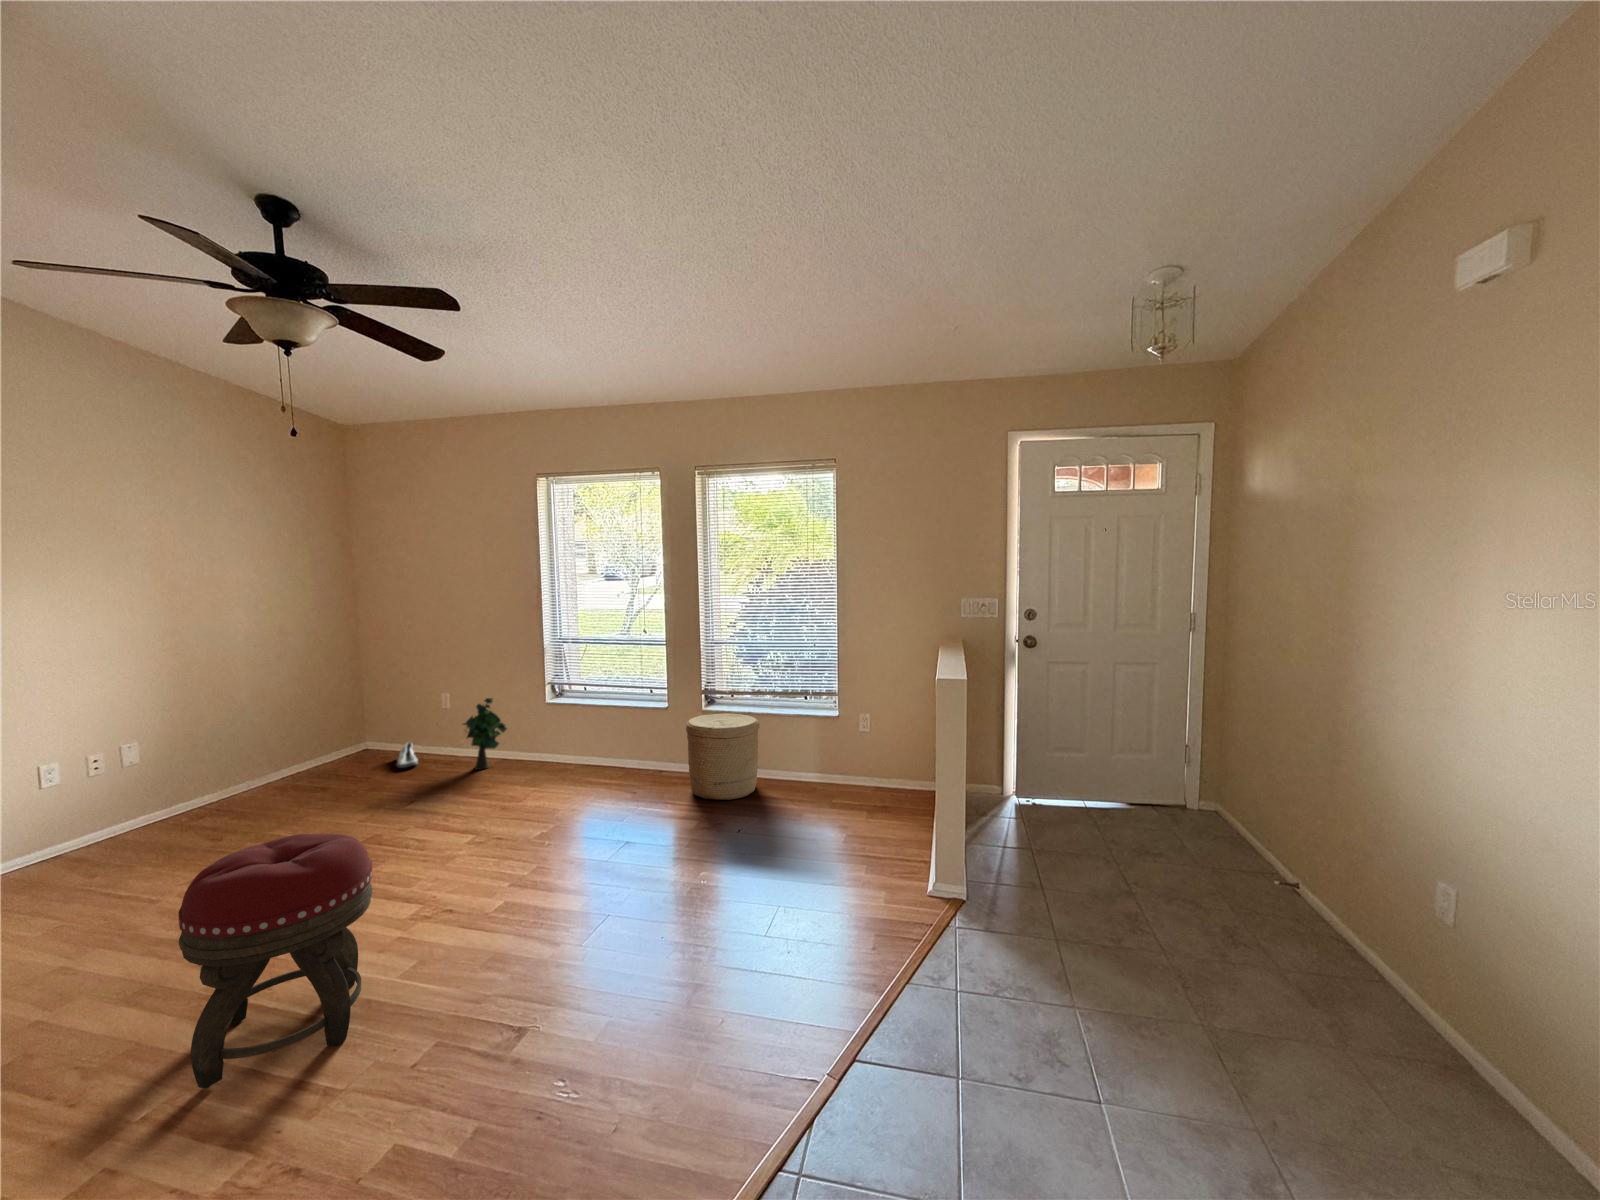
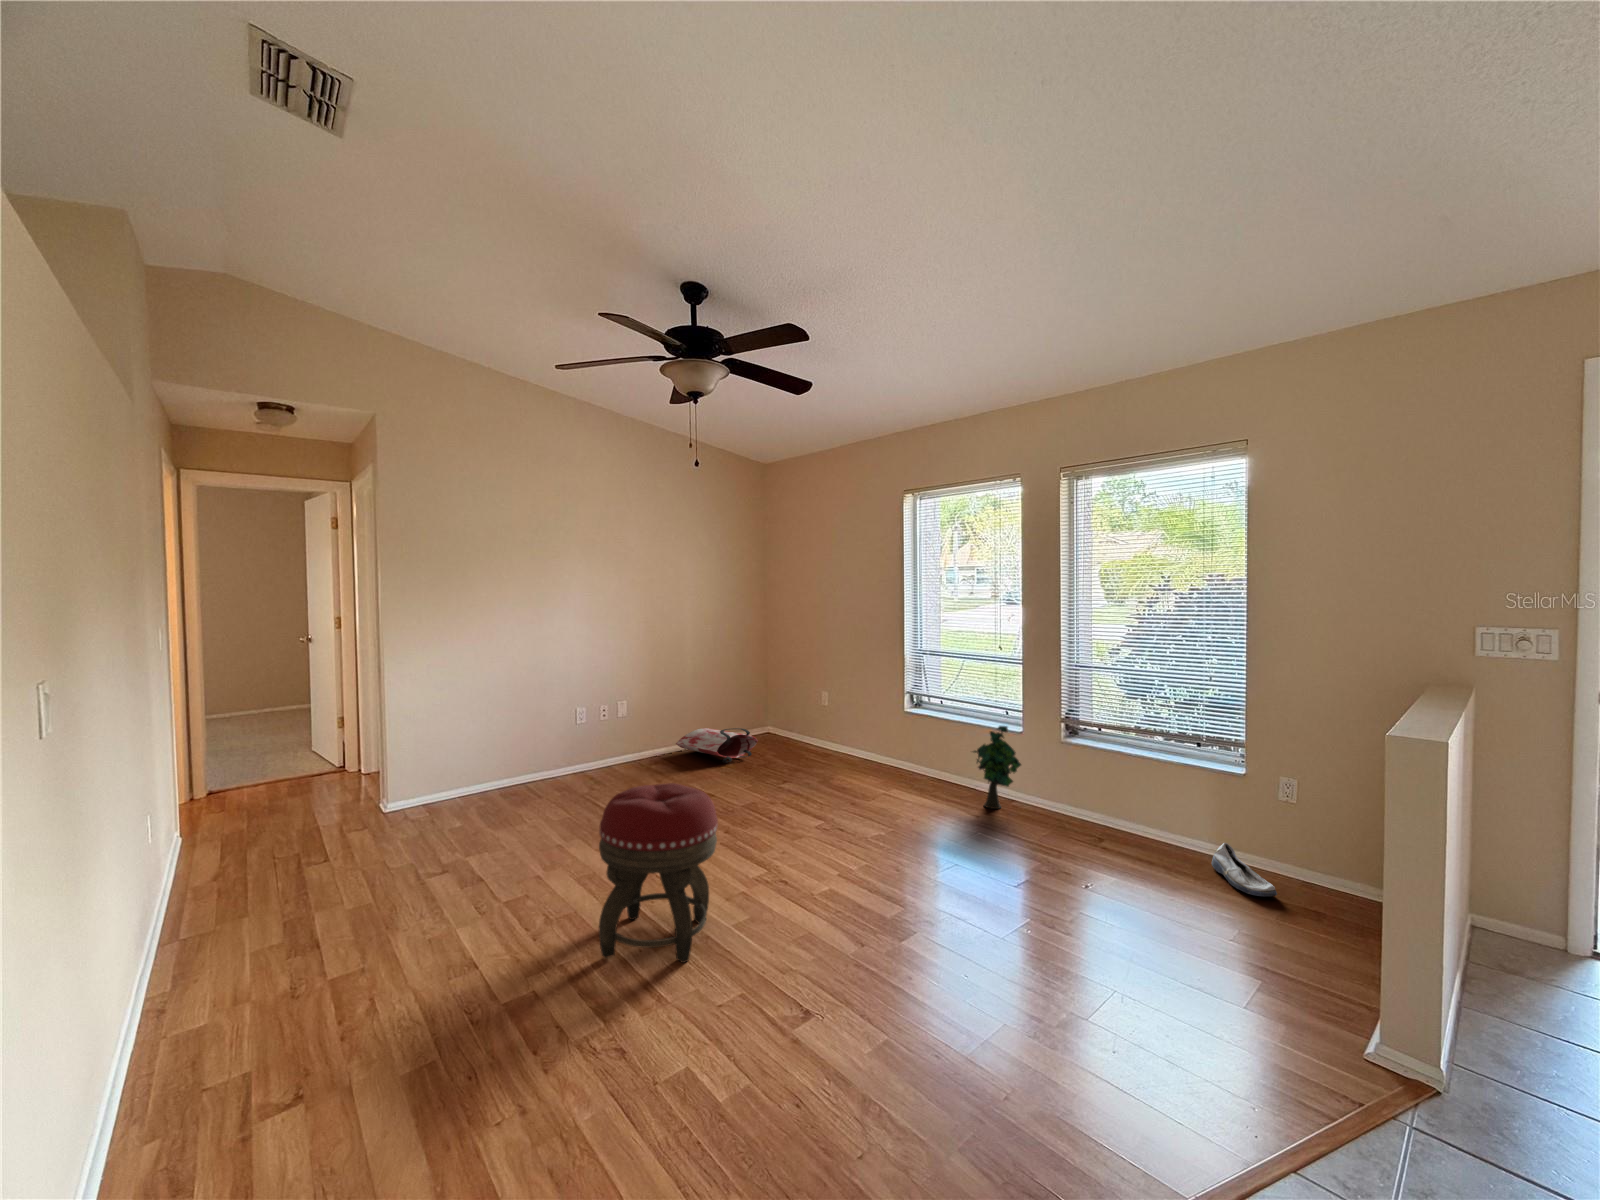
decorative plant: present [464,698,507,770] -> present [973,726,1021,809]
woven basket: present [686,714,760,800] -> none [1036,748,1131,855]
shoe: present [397,742,418,768] -> present [1212,843,1277,897]
bag: none [231,750,365,795] -> present [676,728,758,763]

